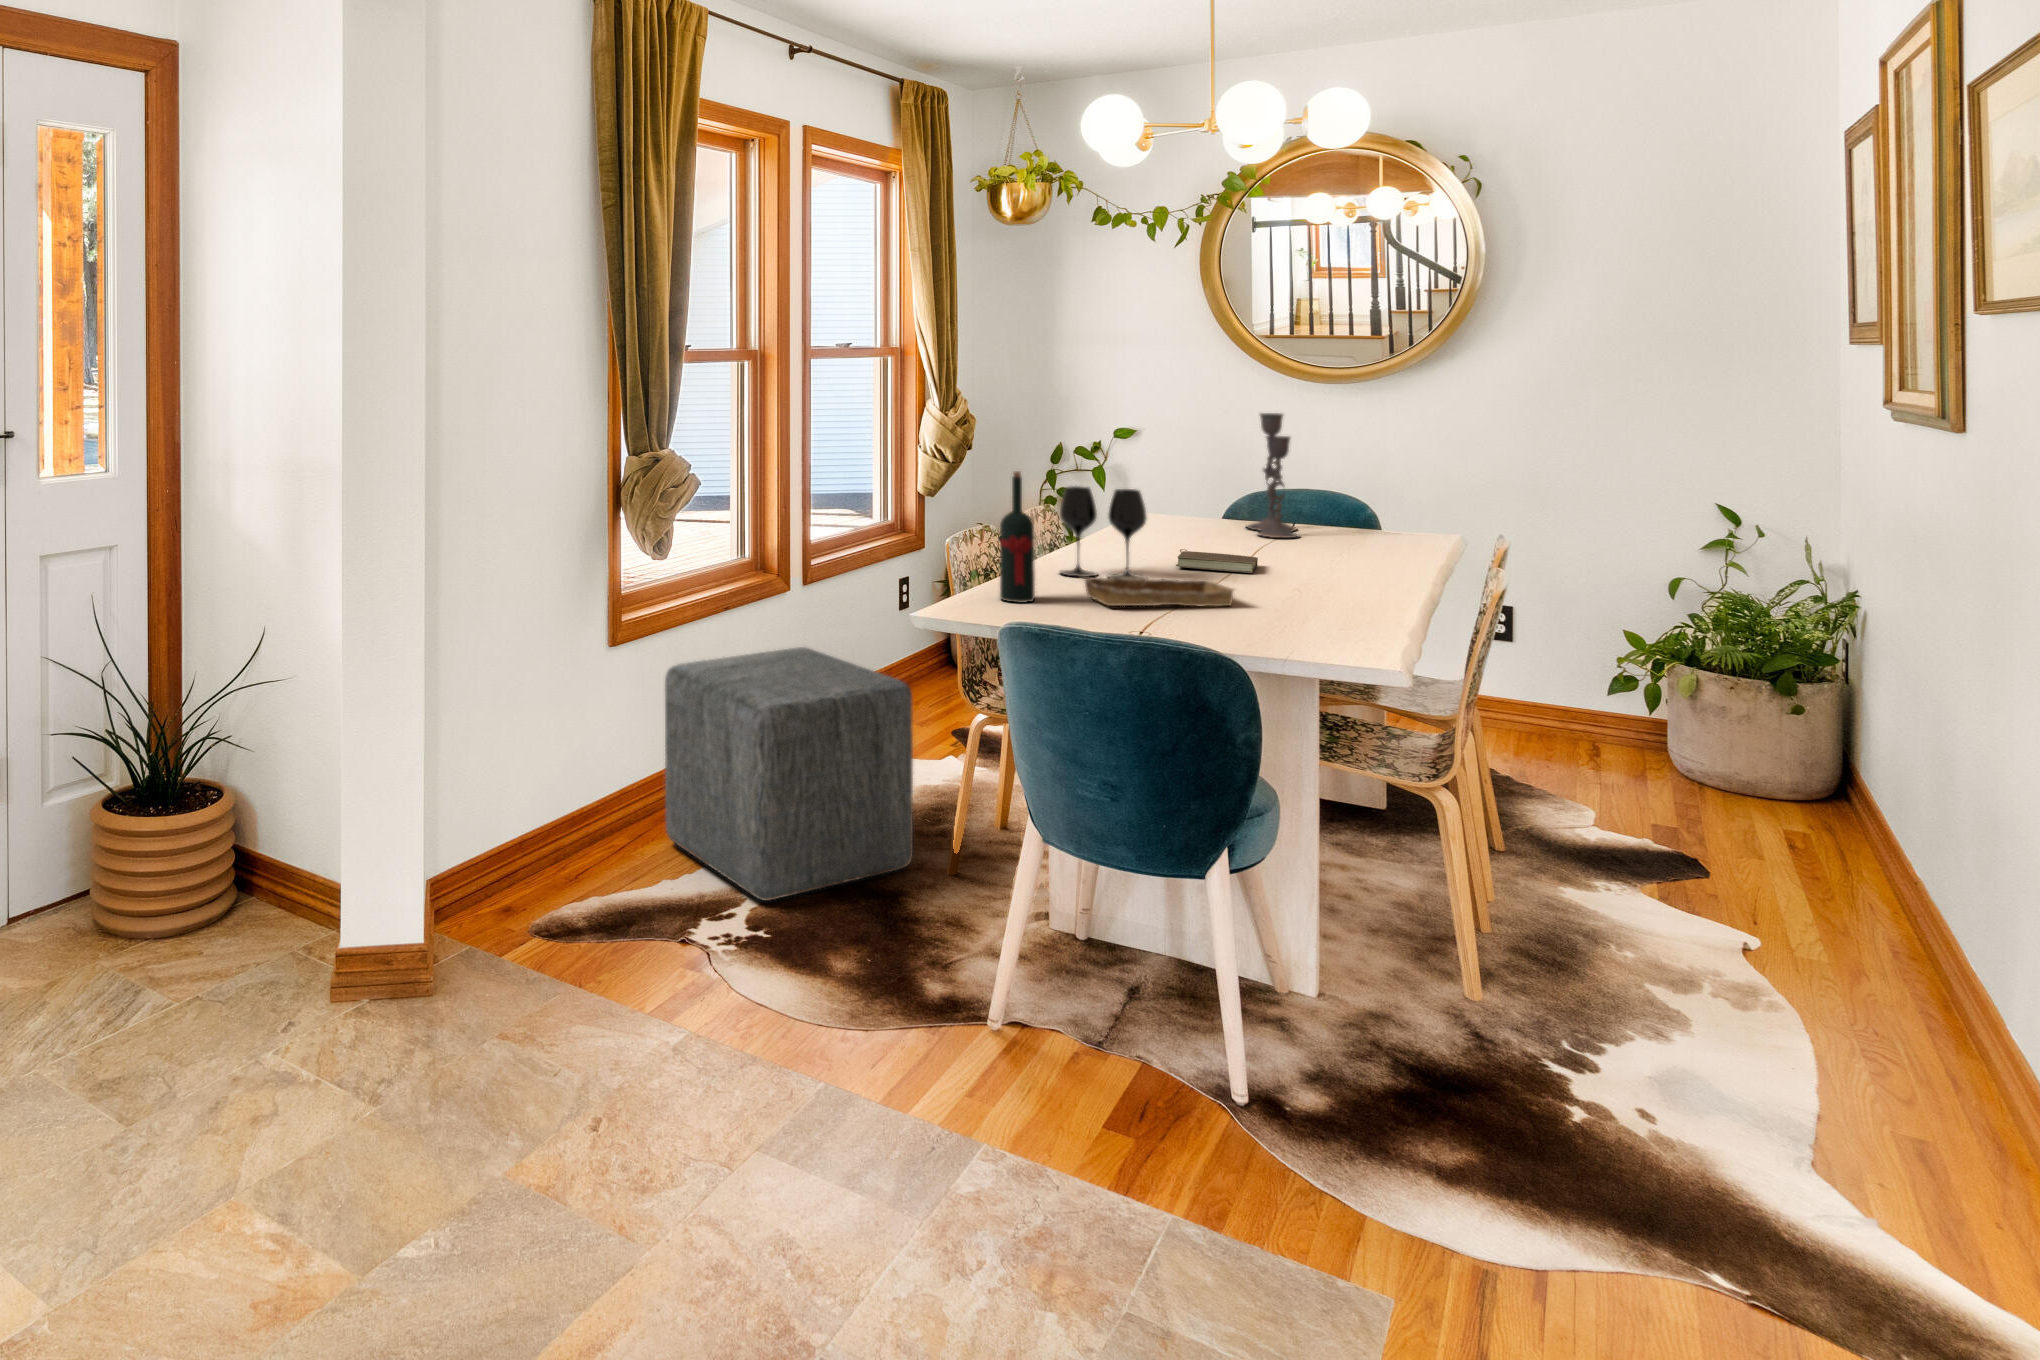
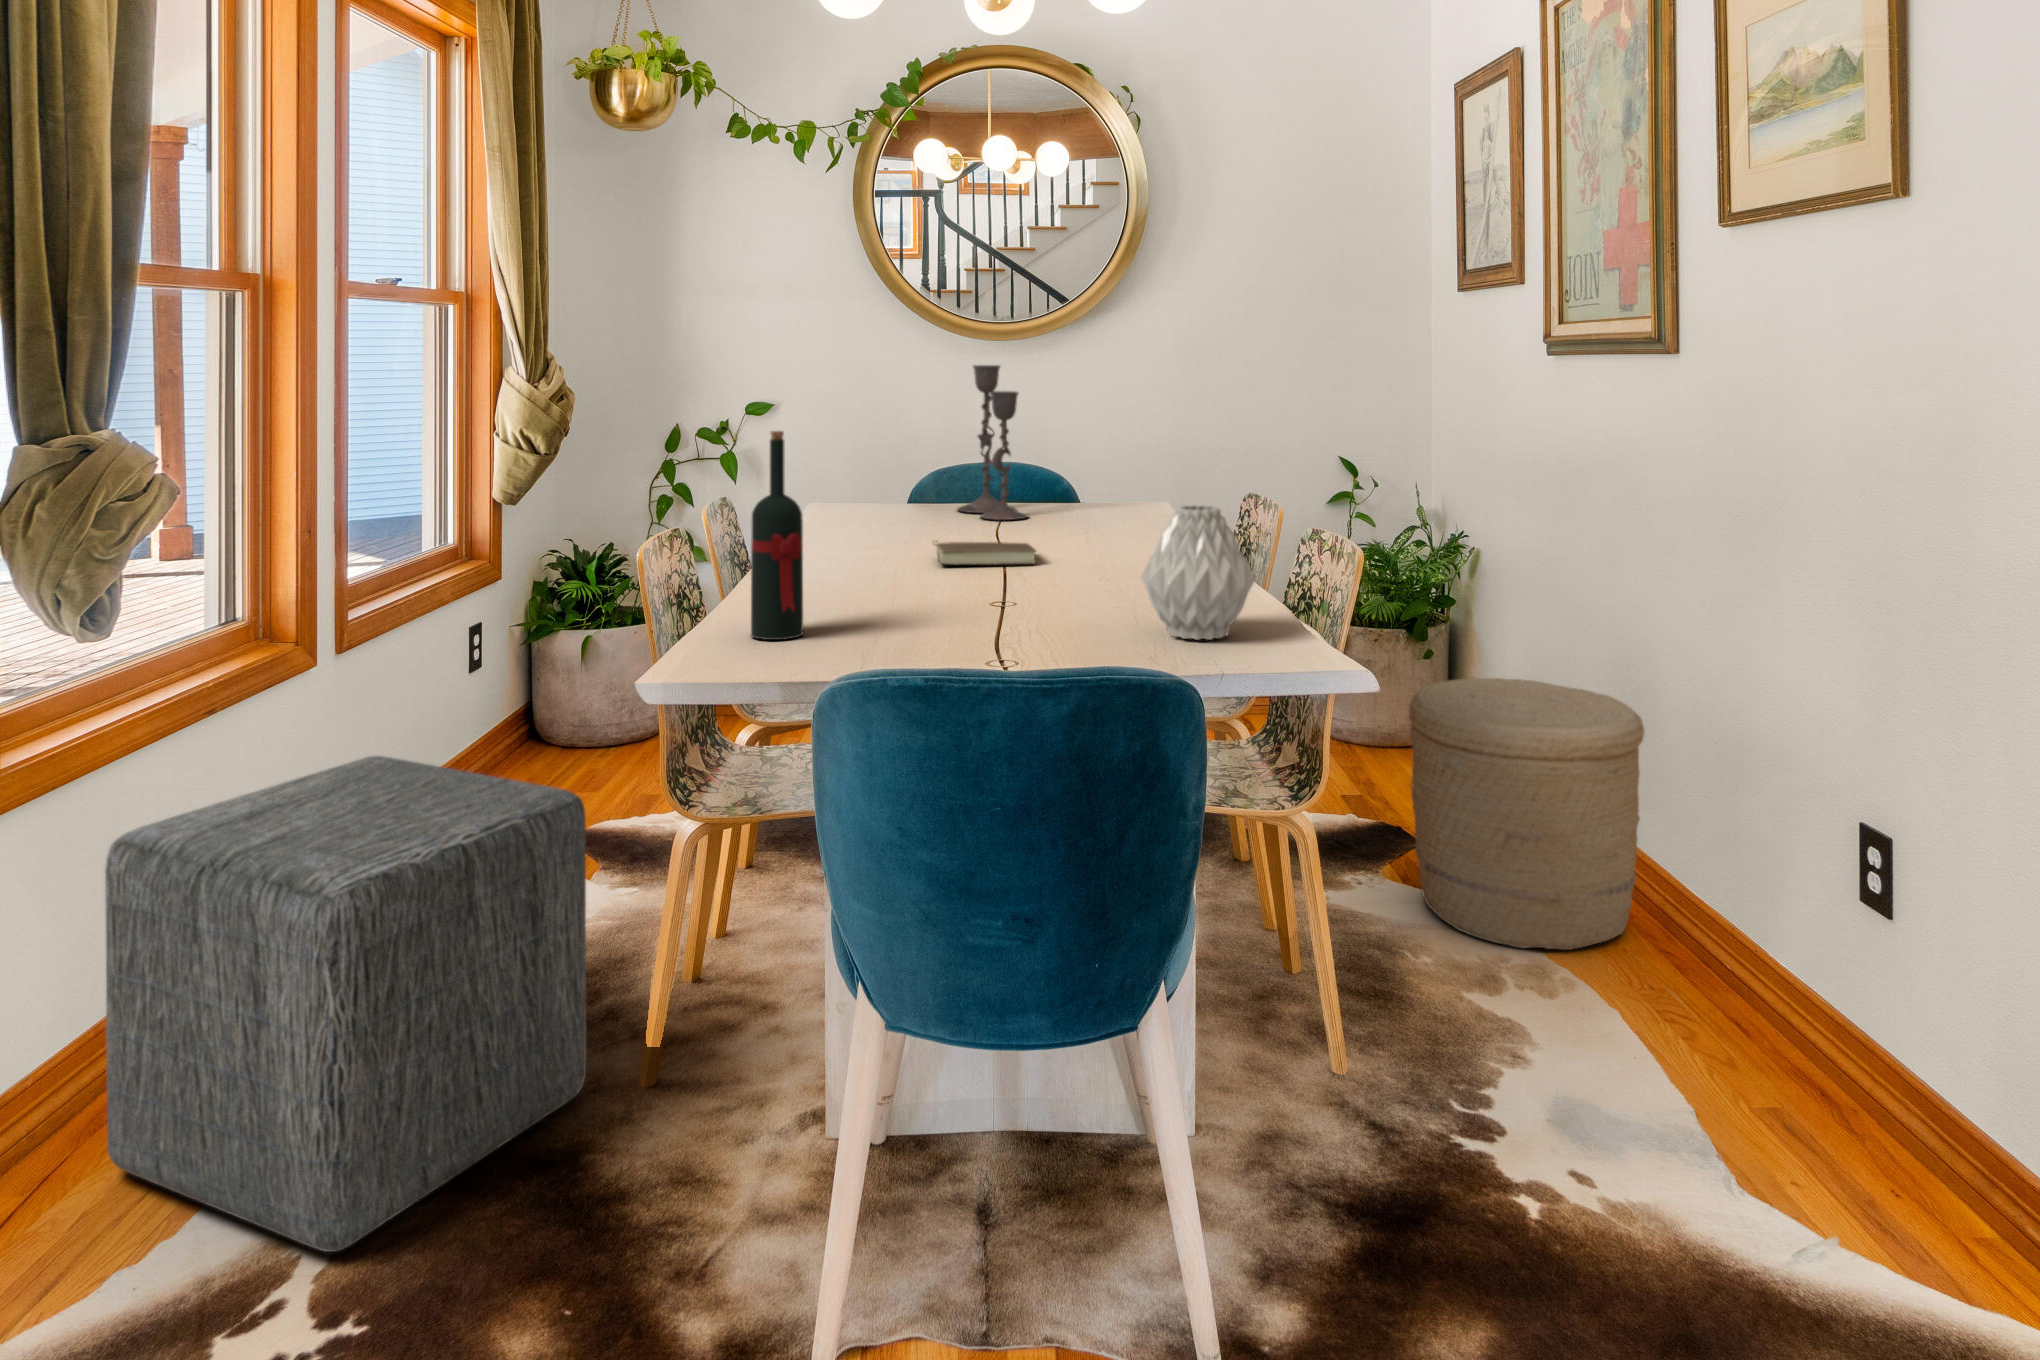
wine glass: present [1060,486,1147,578] -> none [797,458,920,591]
vase: none [1264,540,1353,636] -> present [1141,505,1255,640]
tray: present [1080,577,1234,607] -> none [857,576,1075,629]
woven basket: none [1643,718,1915,977] -> present [1409,678,1644,950]

